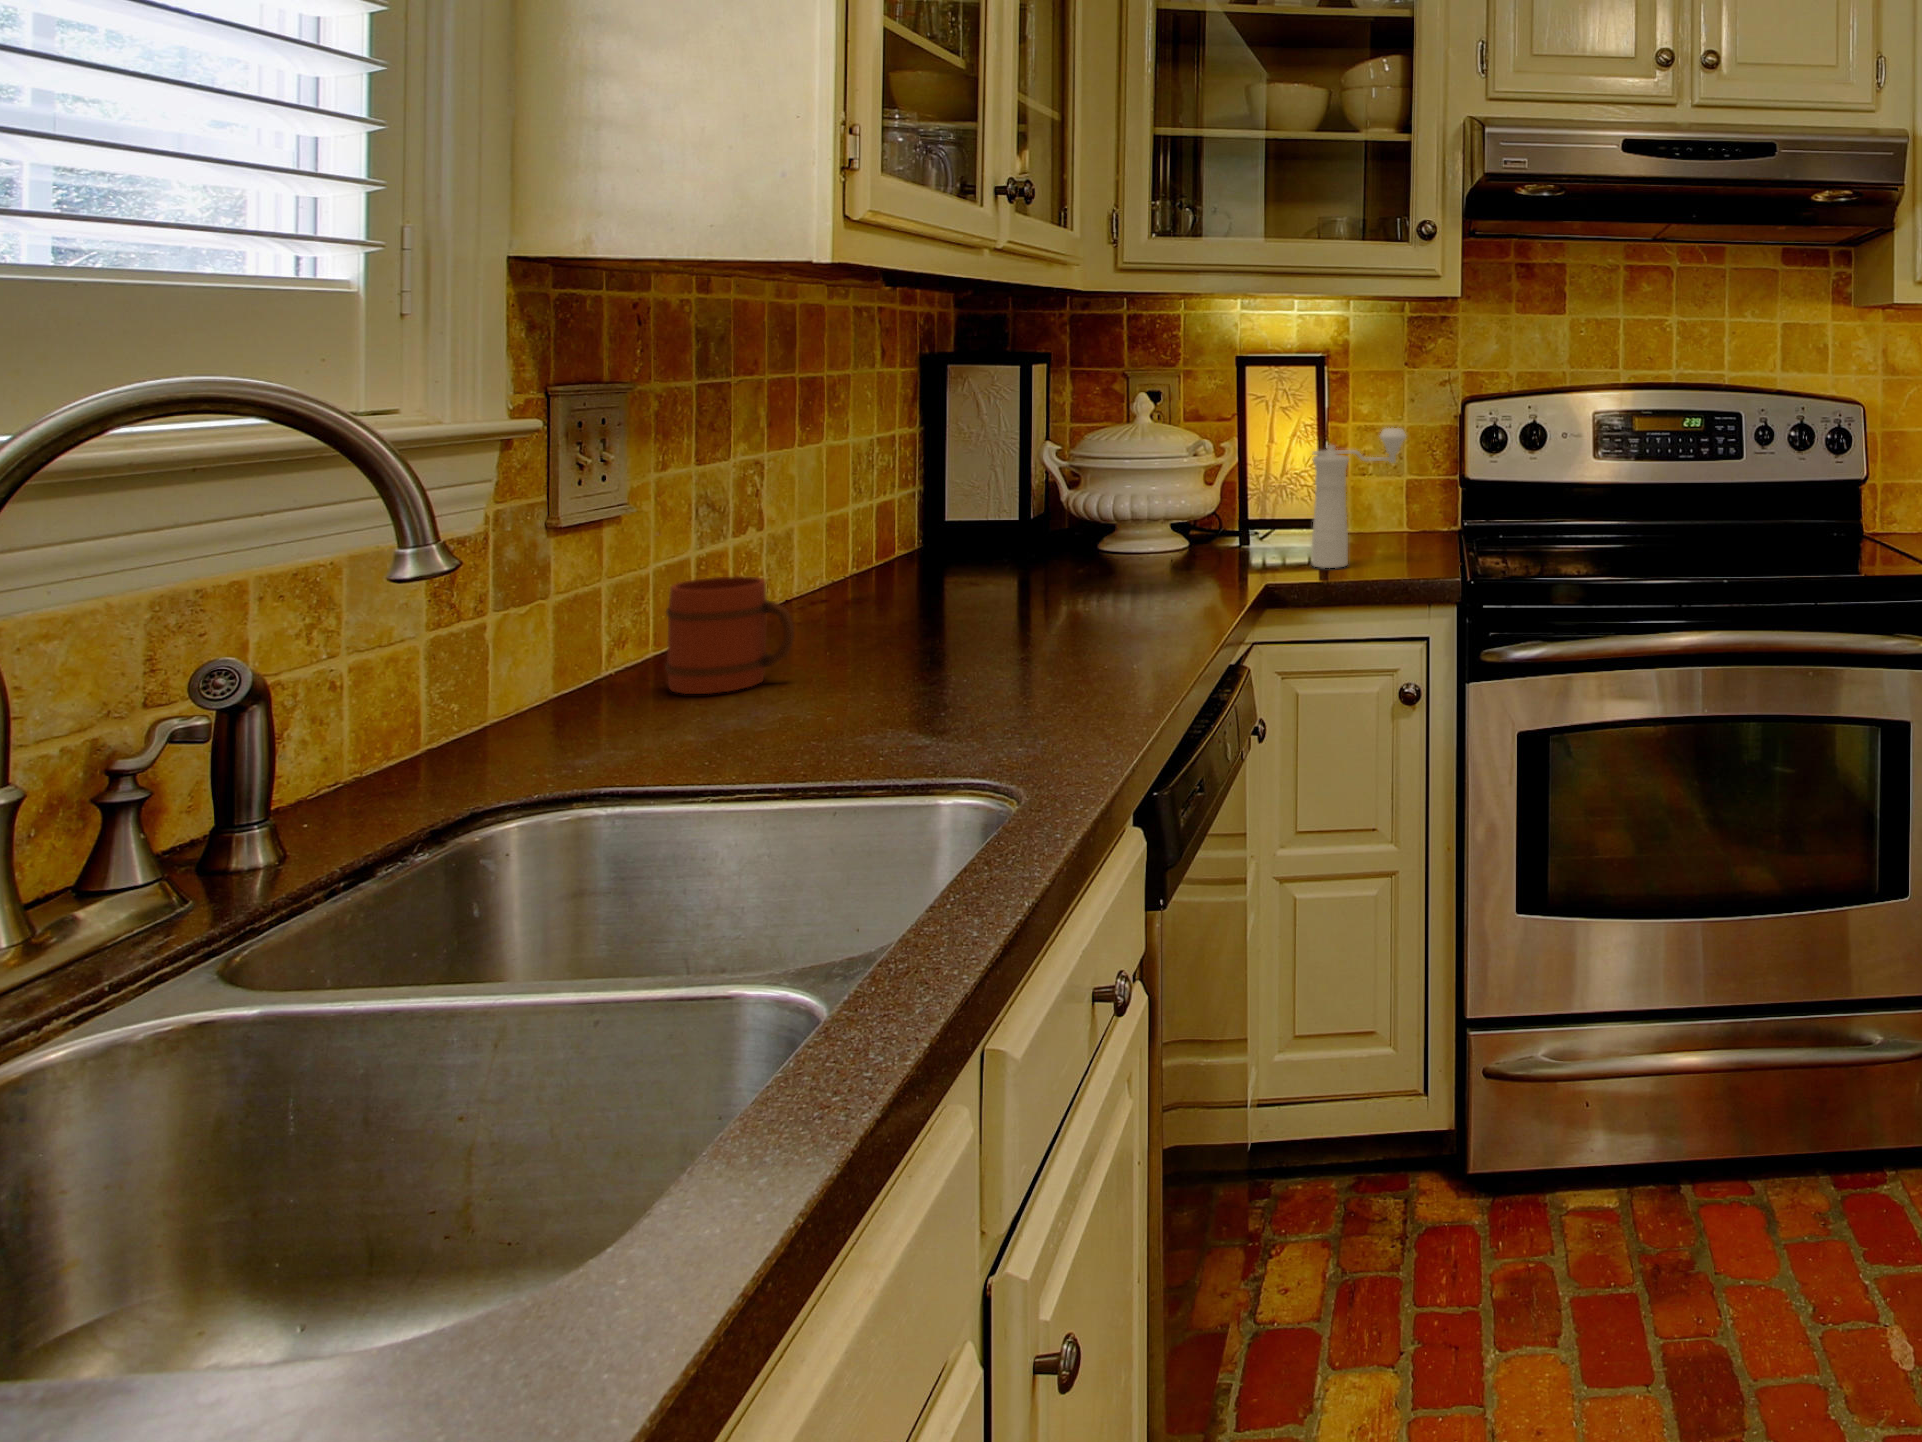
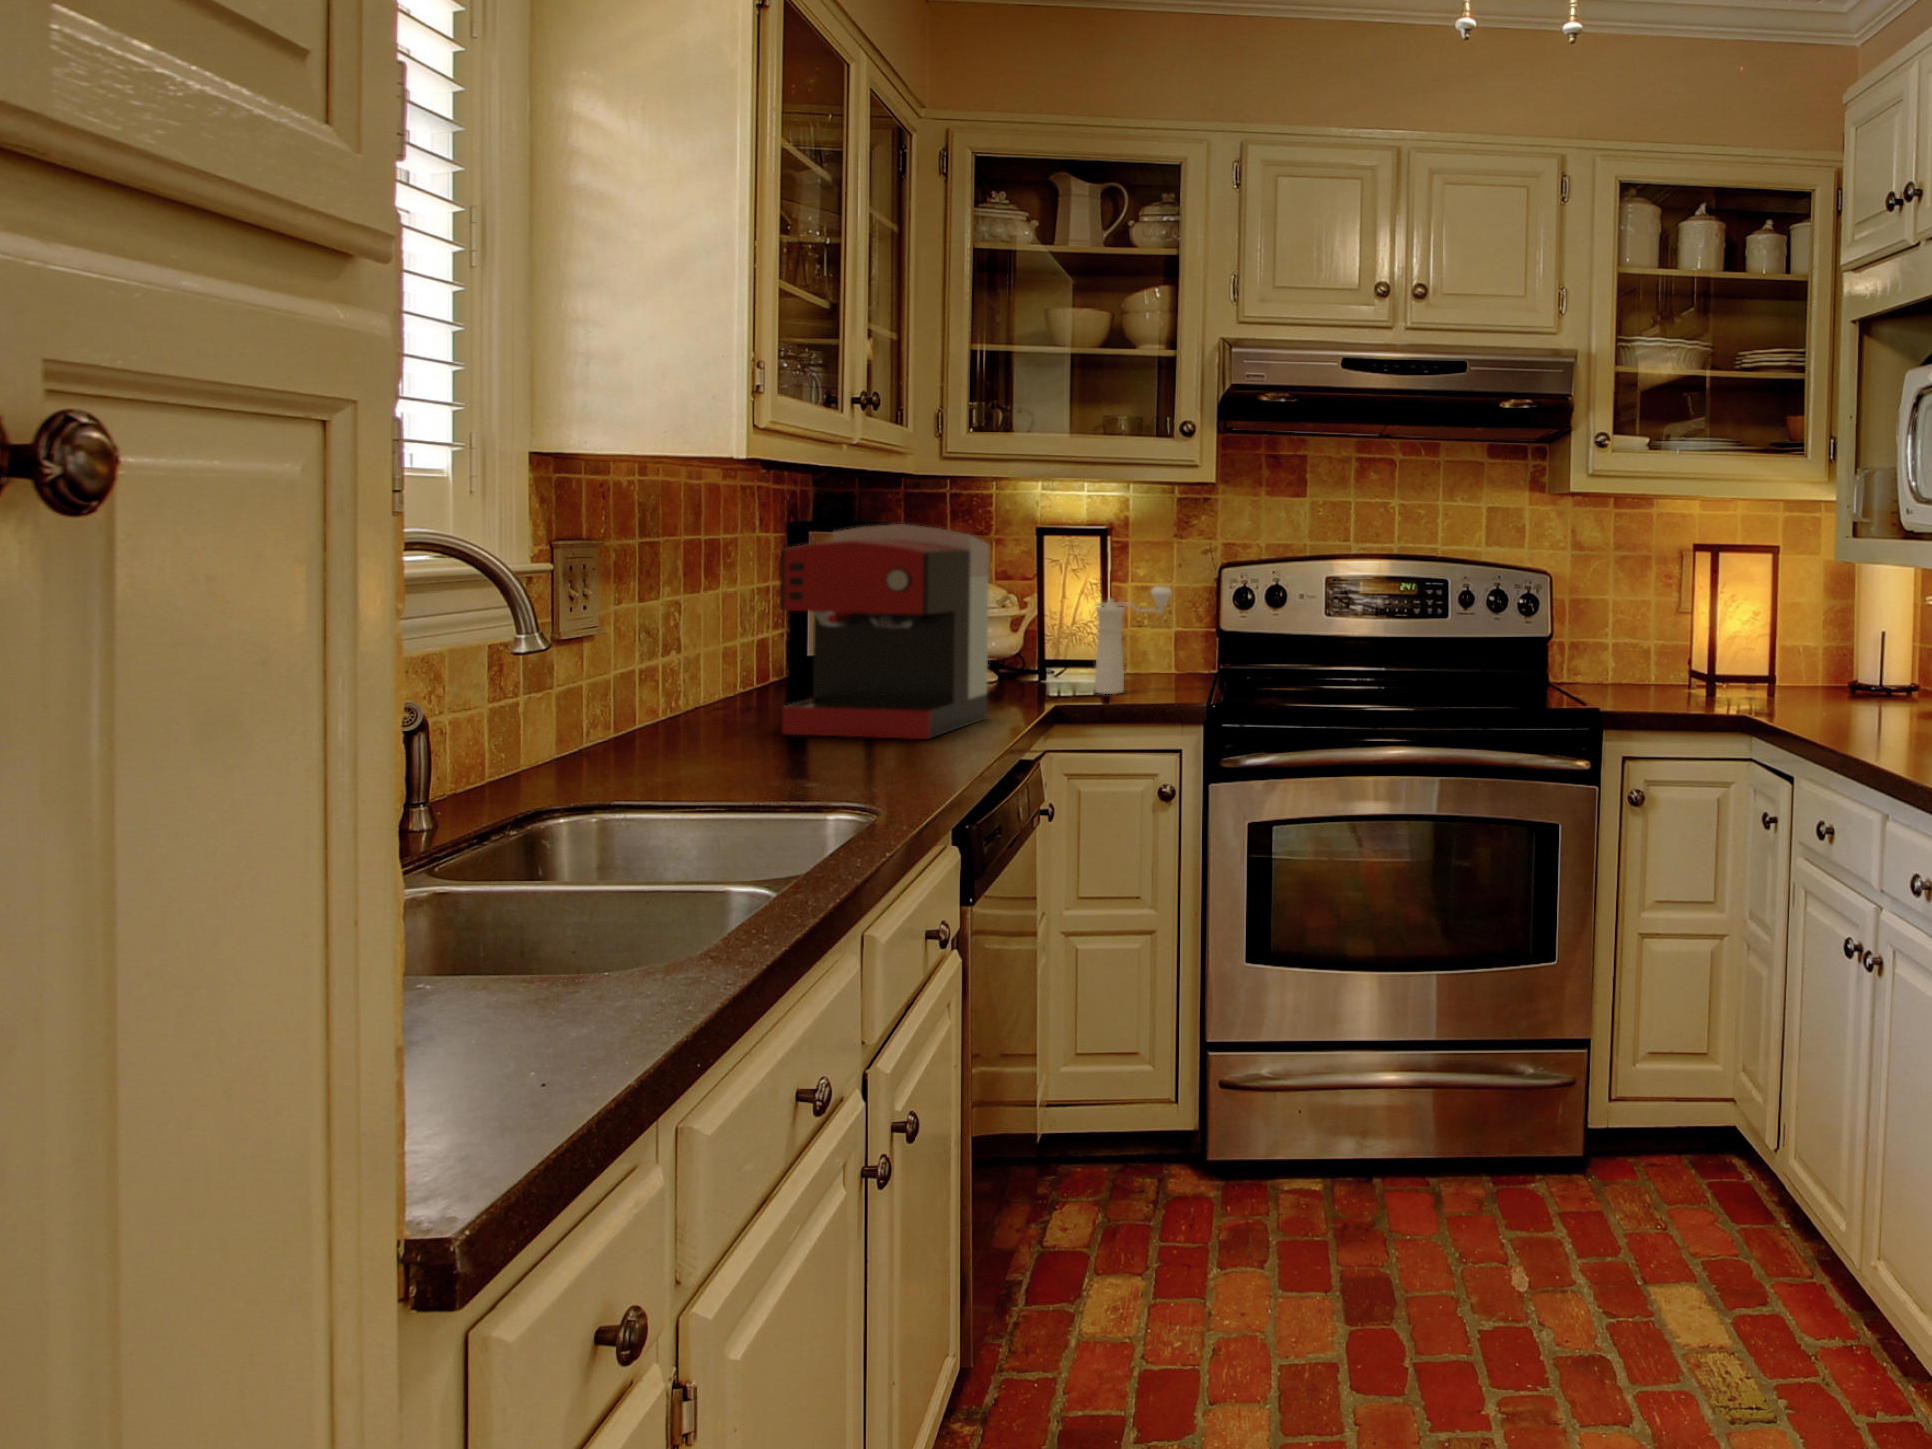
coffee maker: none [893,354,1181,663] -> present [780,524,989,739]
mug: present [665,576,794,694] -> none [630,675,717,750]

